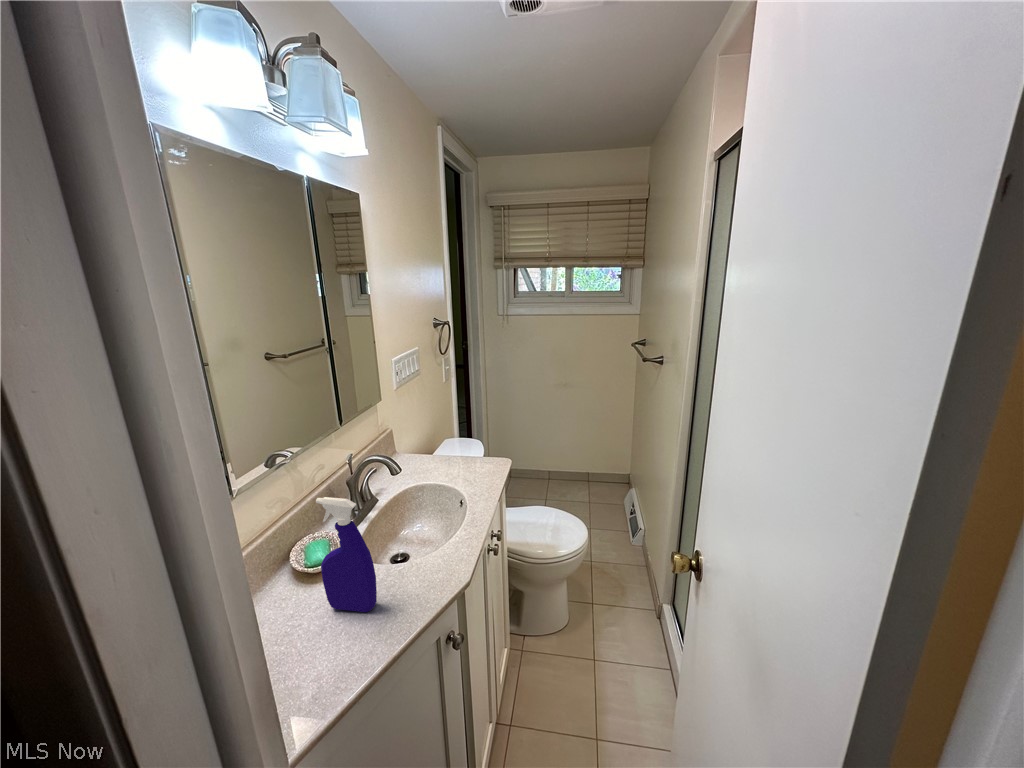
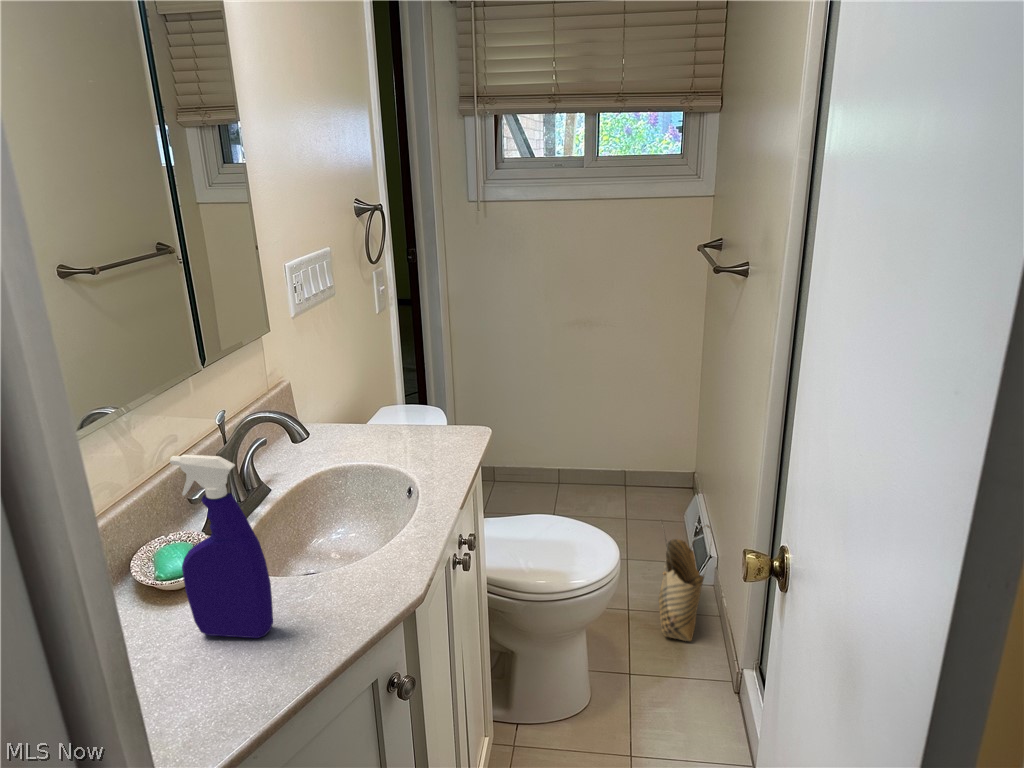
woven basket: none [611,509,643,585] -> present [659,520,711,641]

